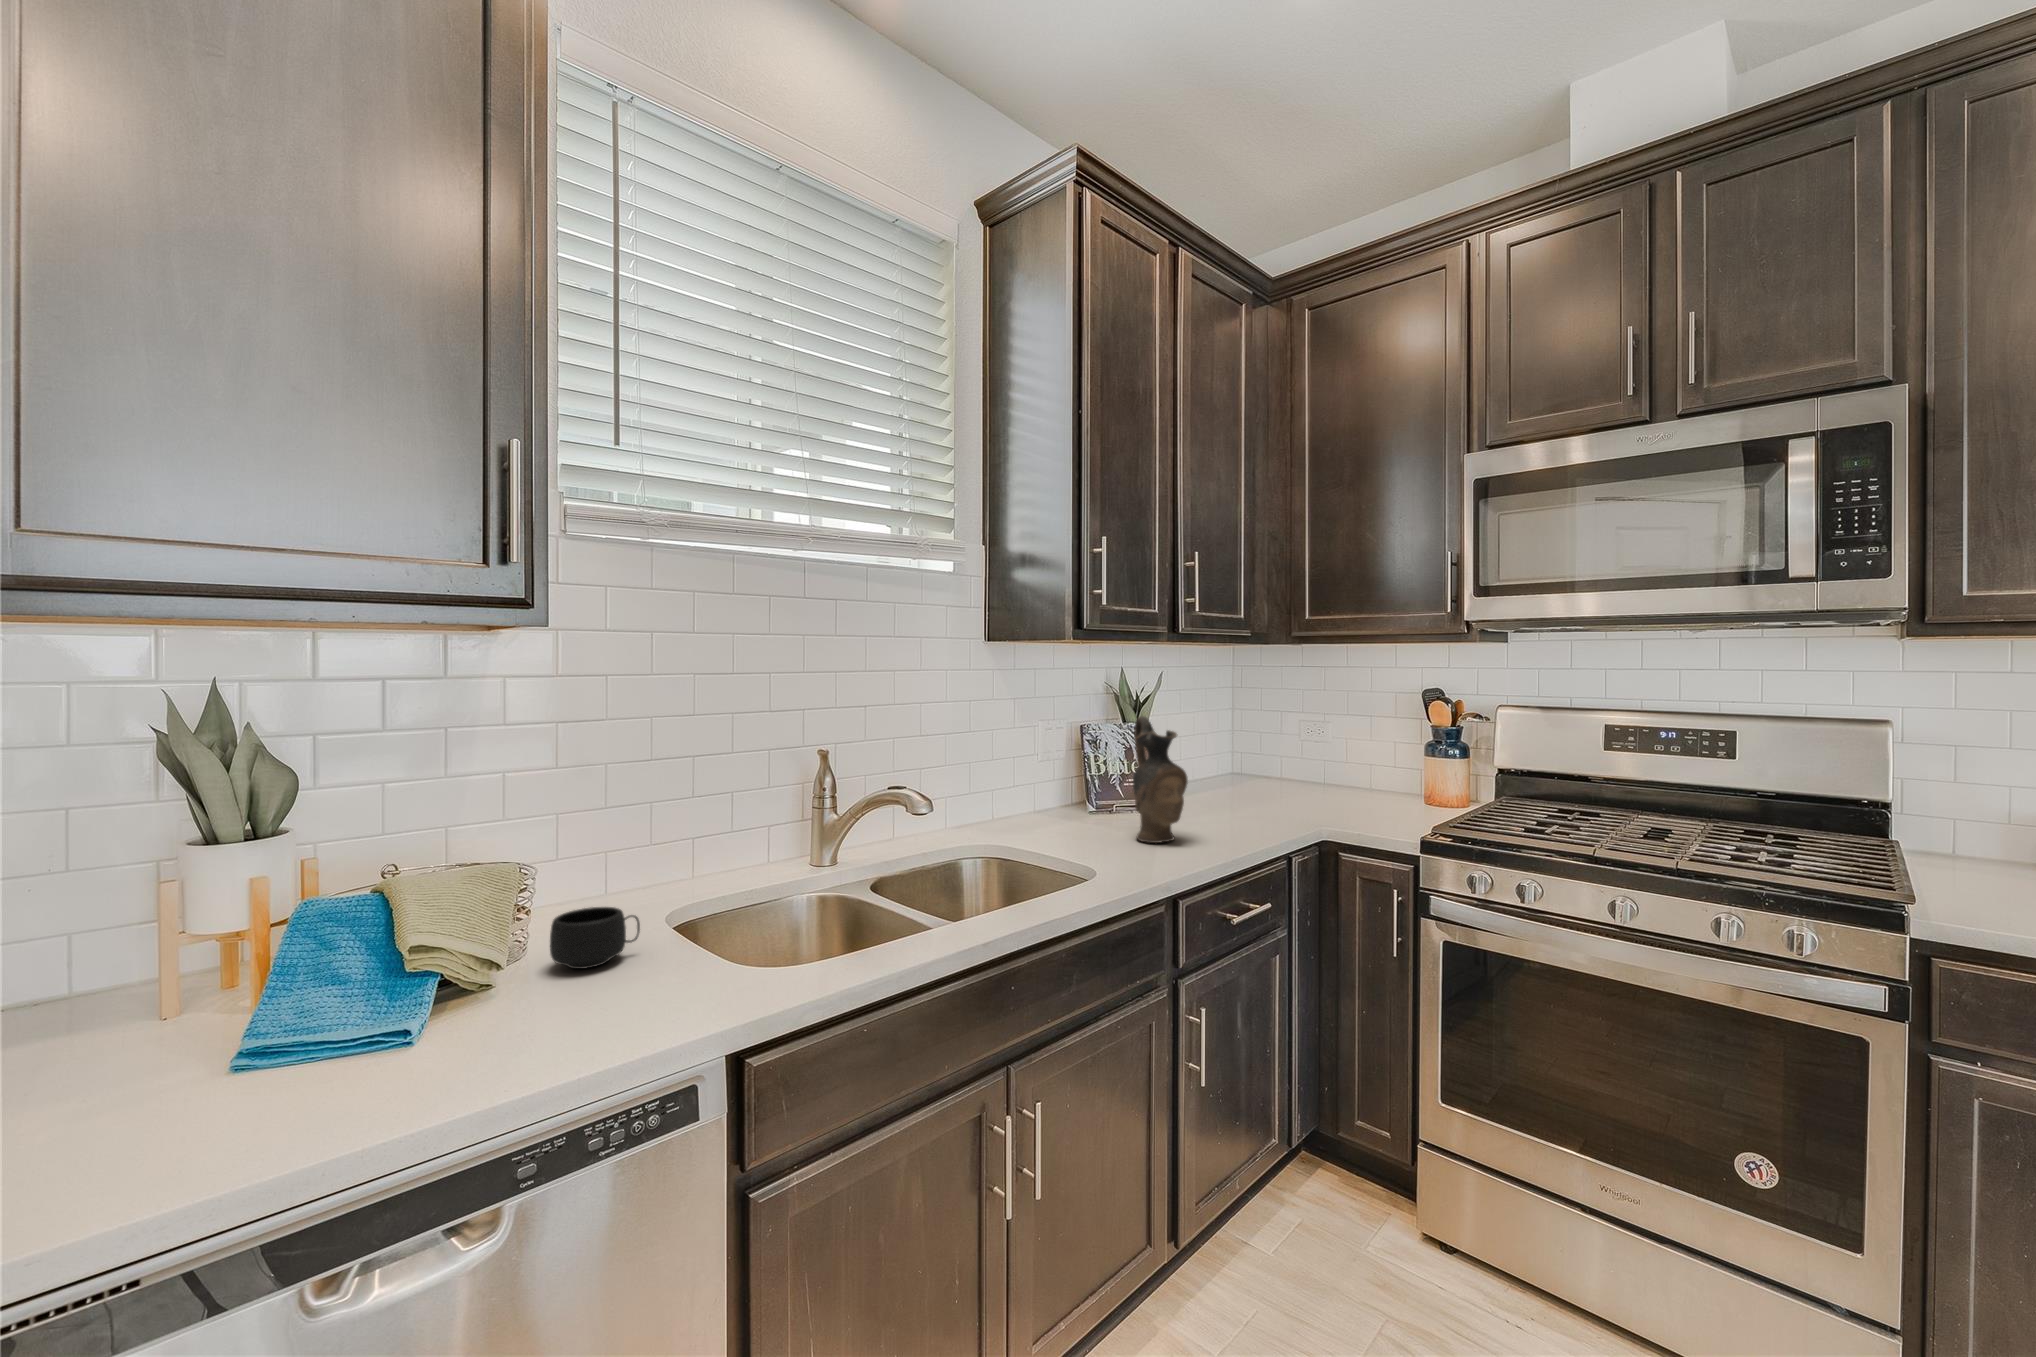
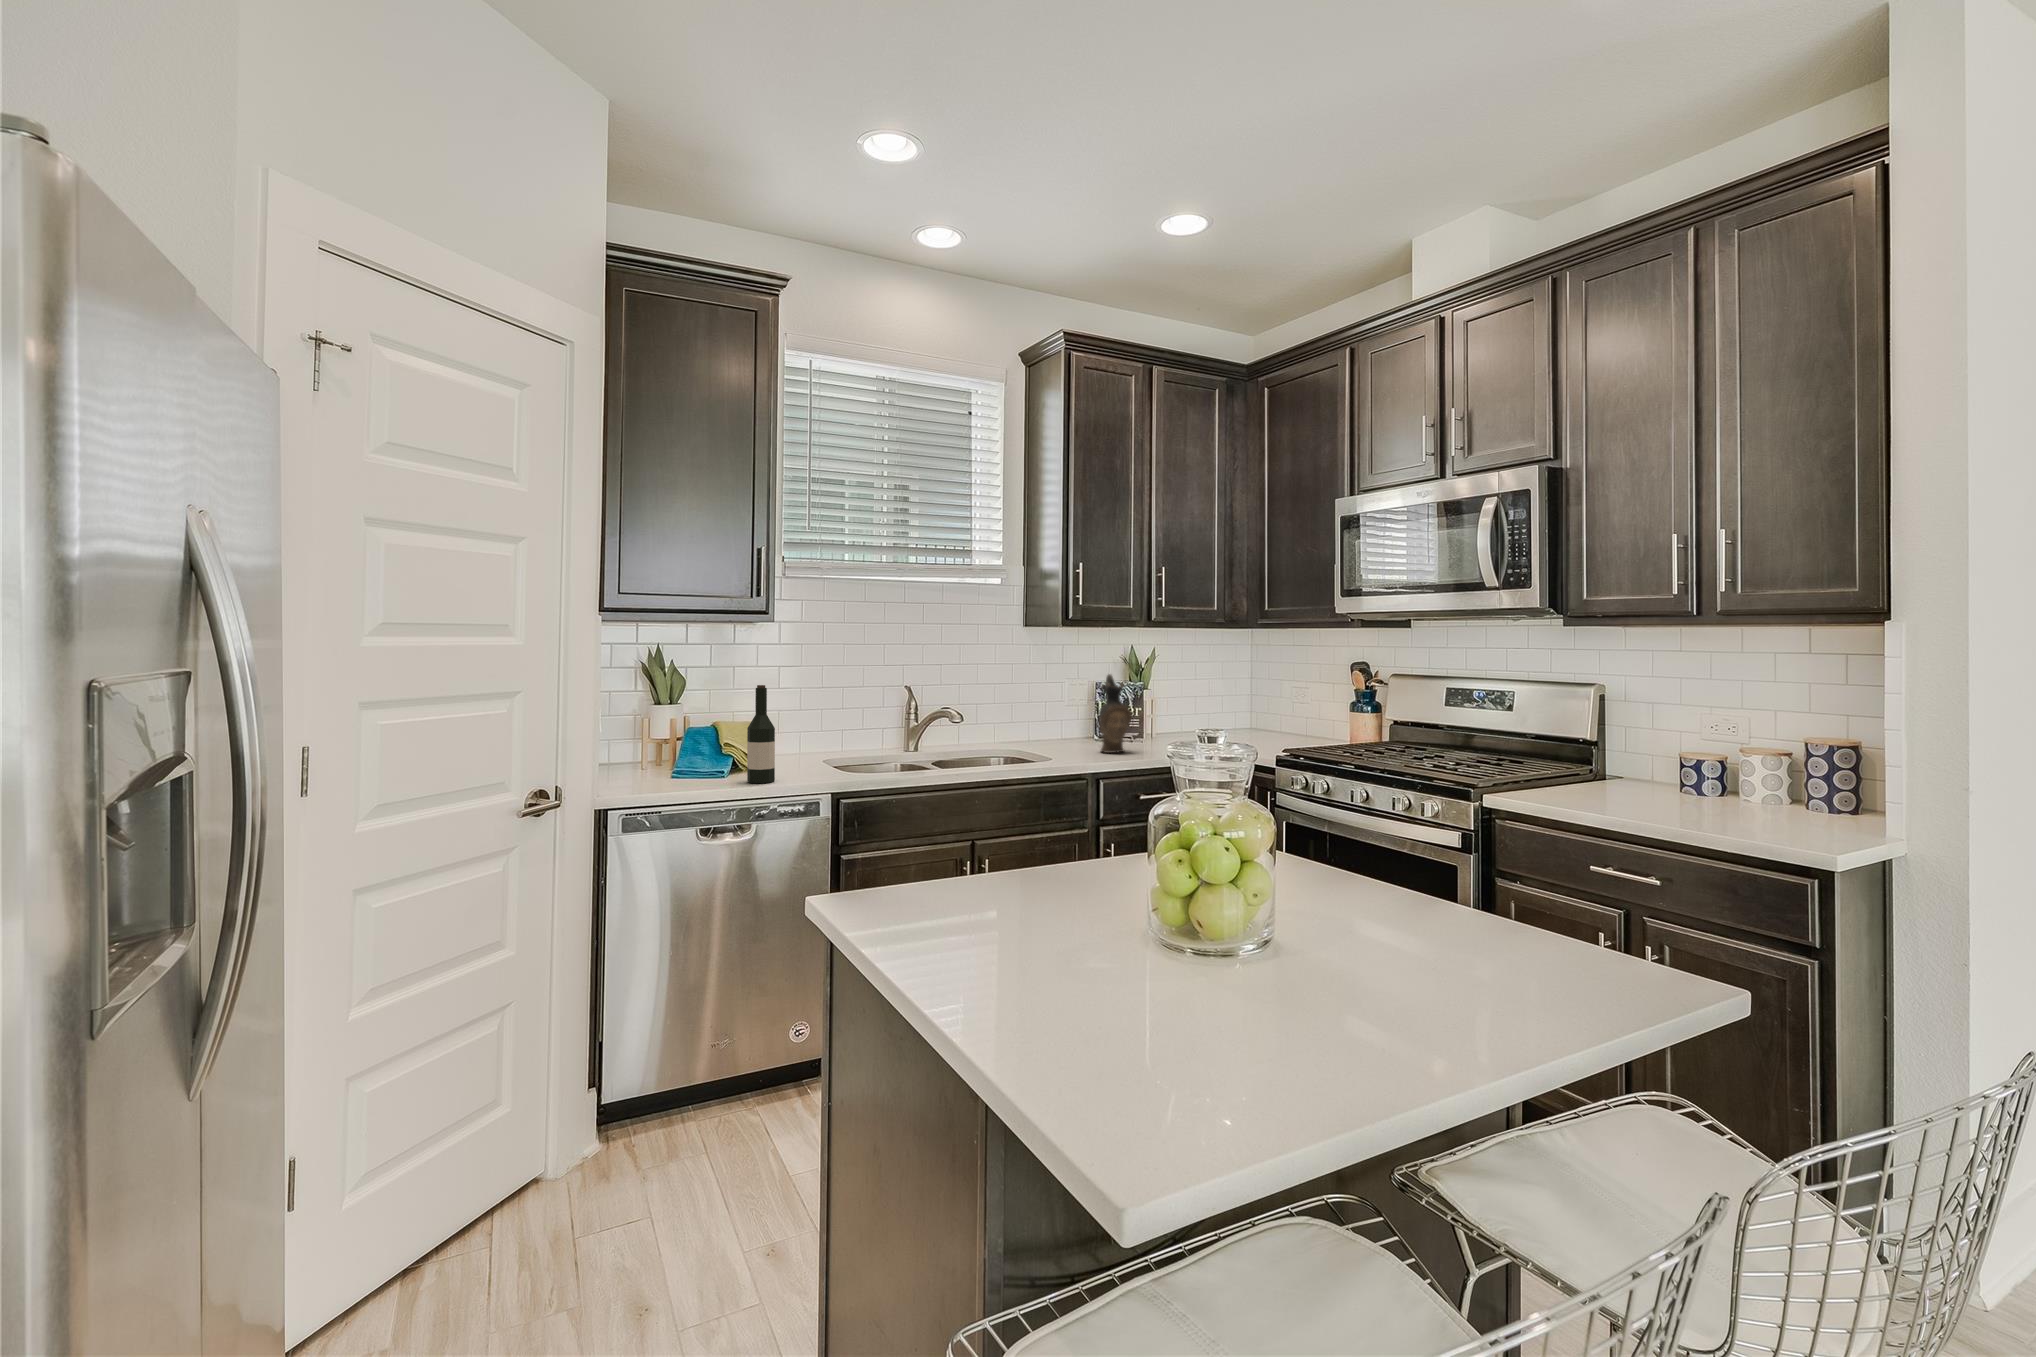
wine bottle: none [470,784,551,1049] -> present [747,685,775,783]
mug: present [550,907,640,969] -> none [773,748,809,772]

